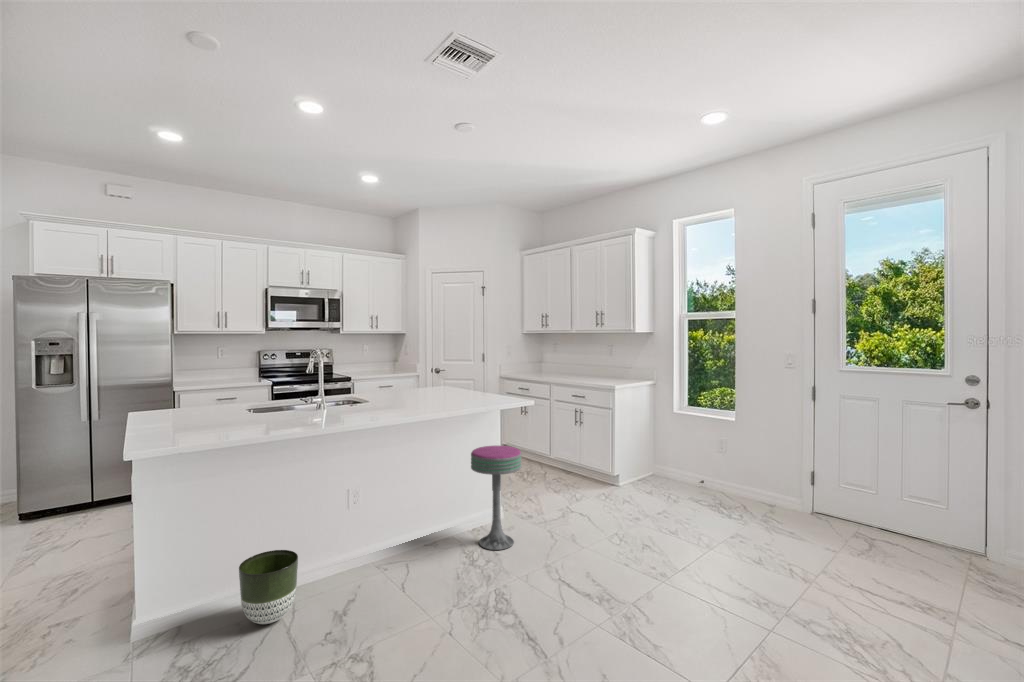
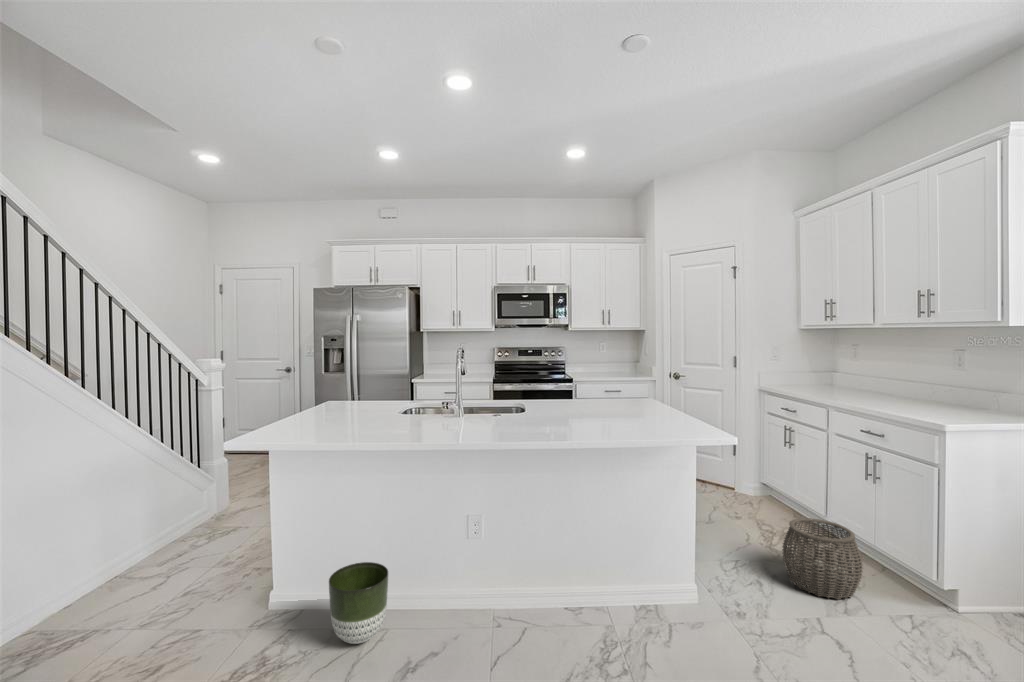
bar stool: present [471,446,522,550] -> none [623,490,702,653]
woven basket: none [540,454,583,500] -> present [782,518,863,599]

